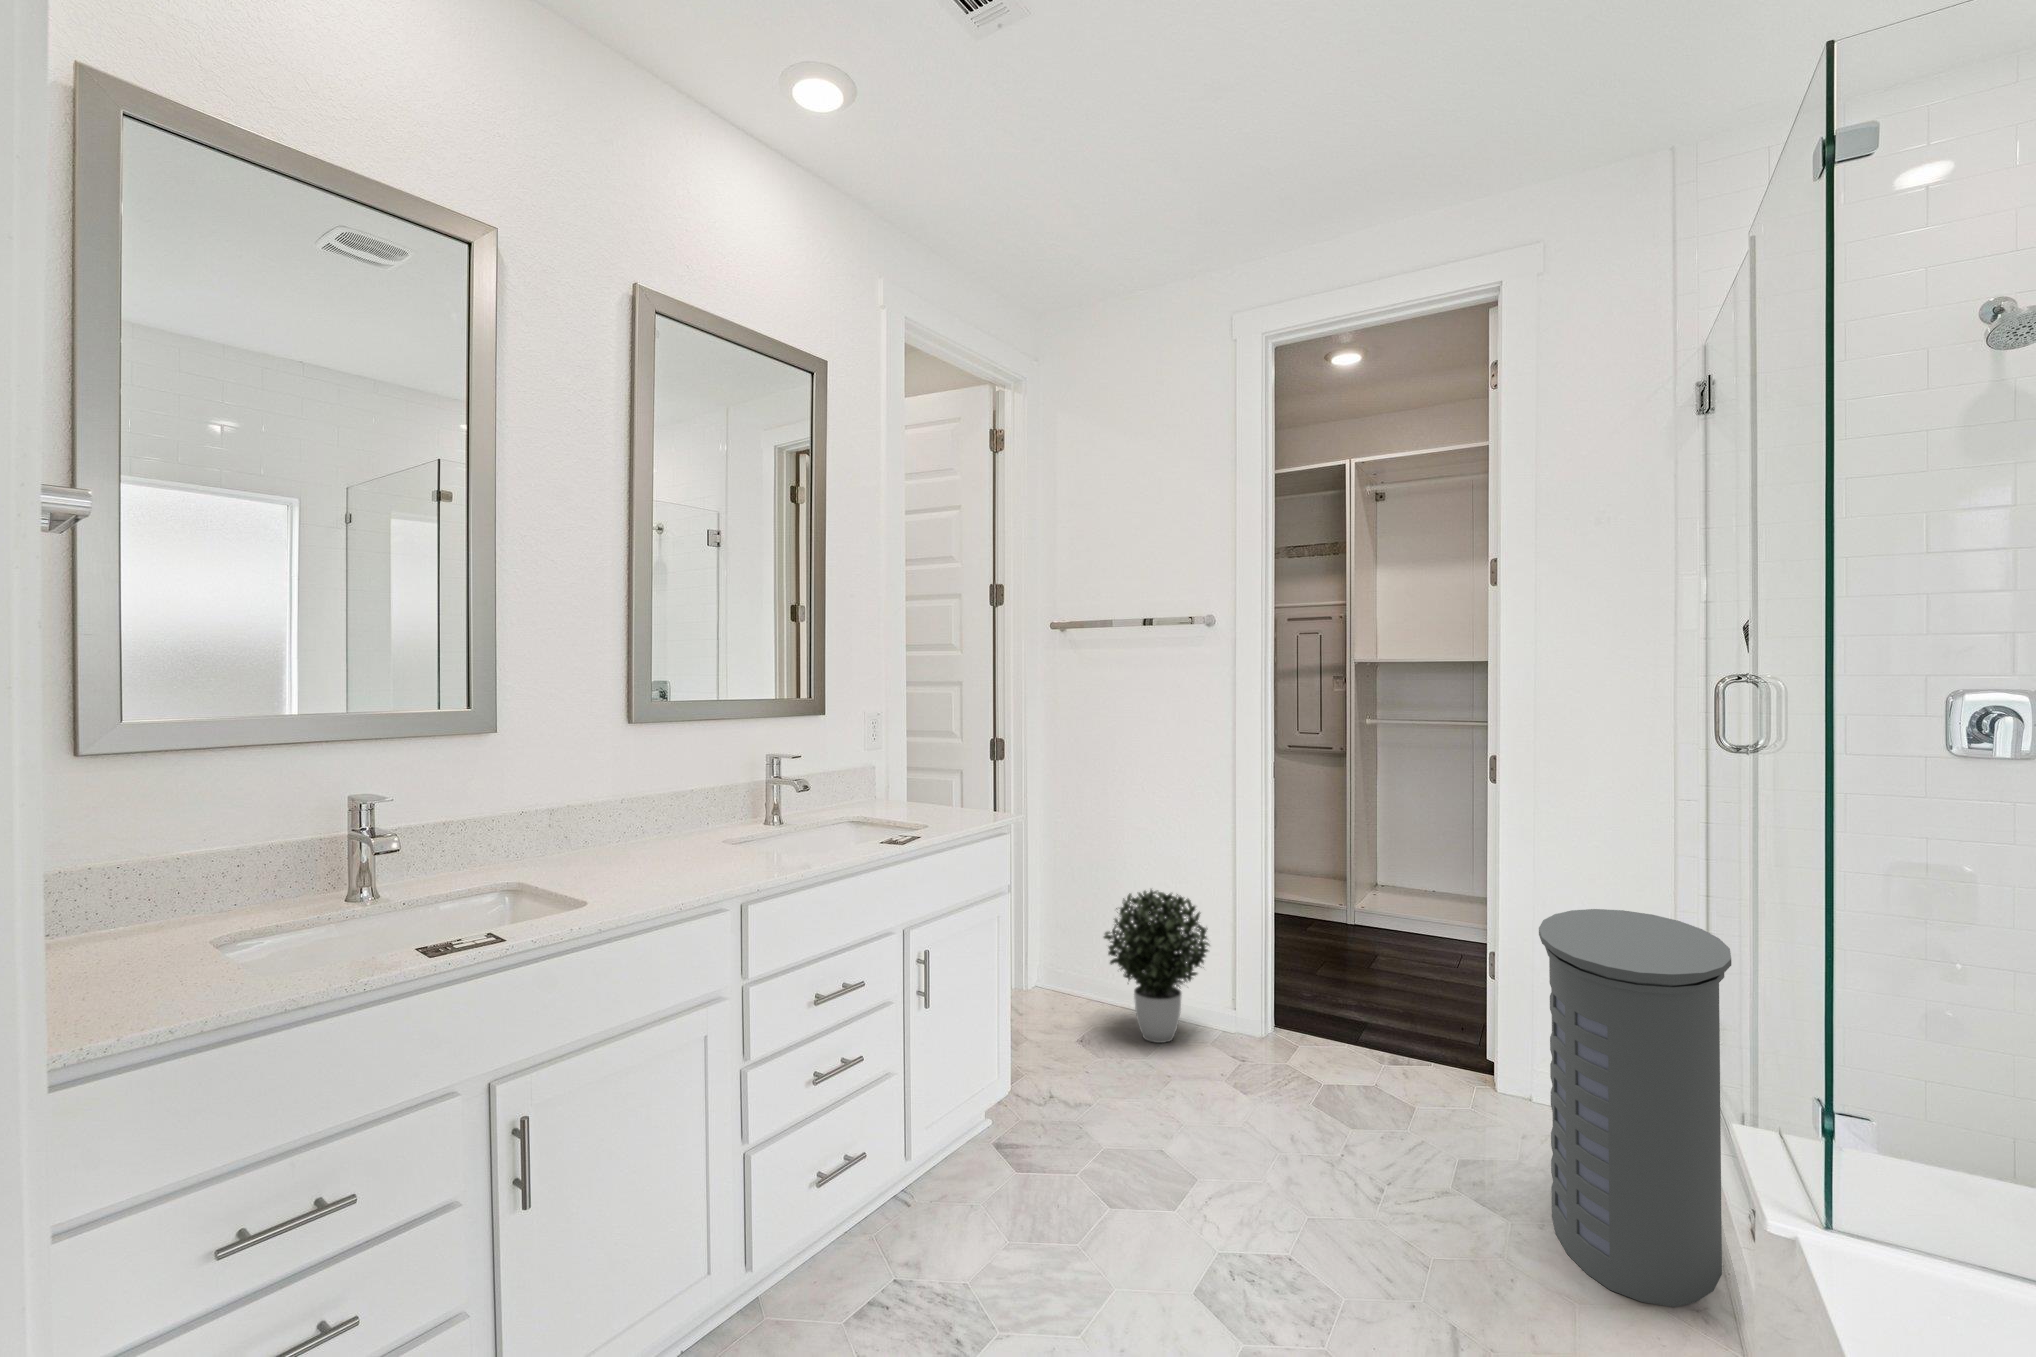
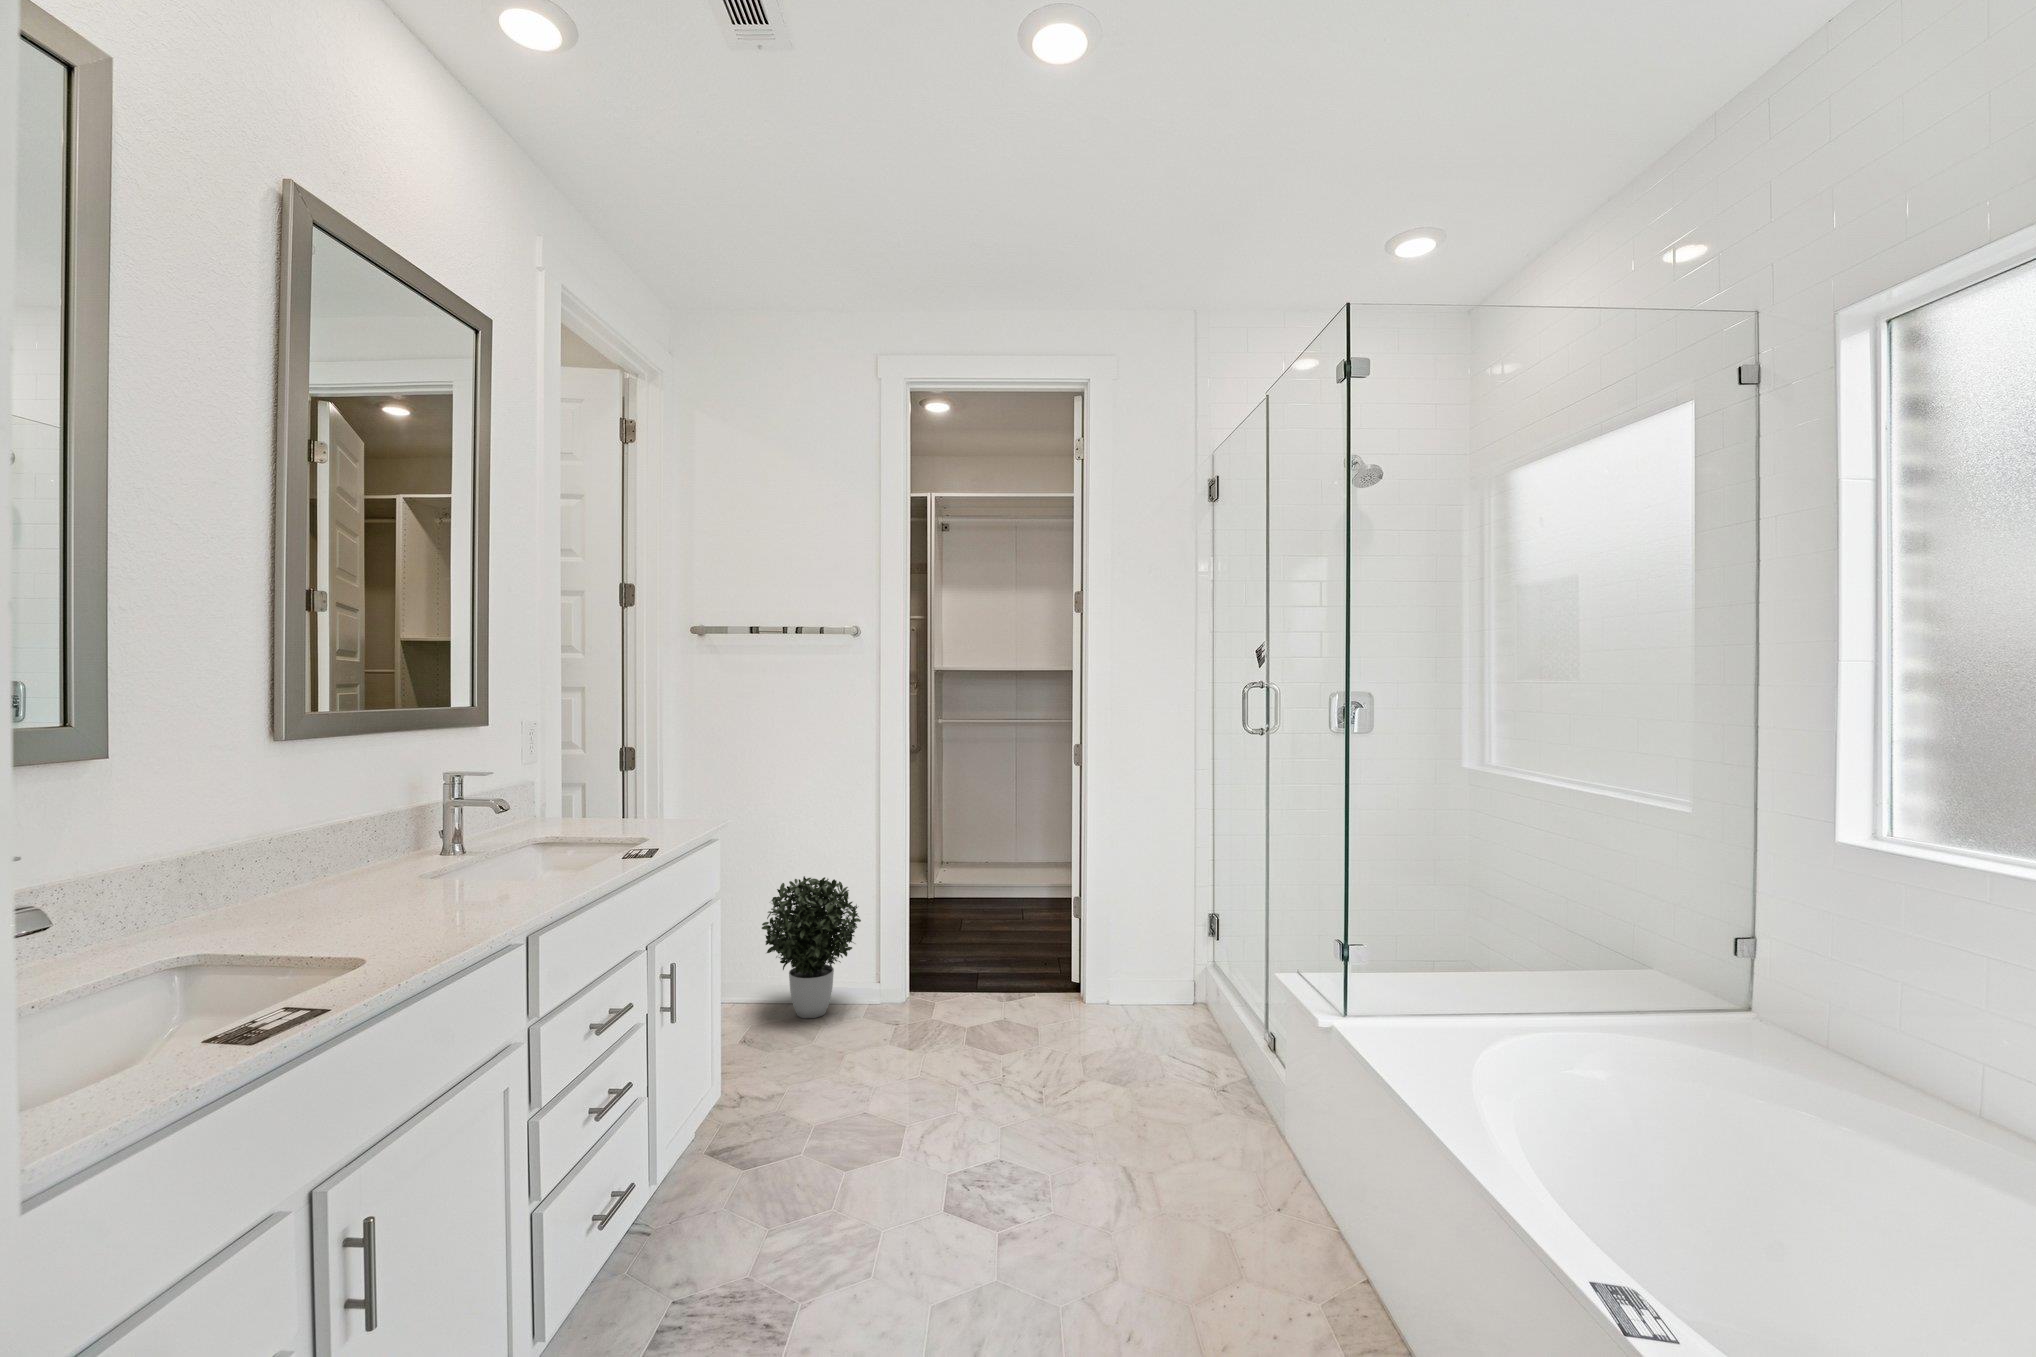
laundry hamper: present [1539,909,1731,1307] -> none [1149,850,1271,1119]

